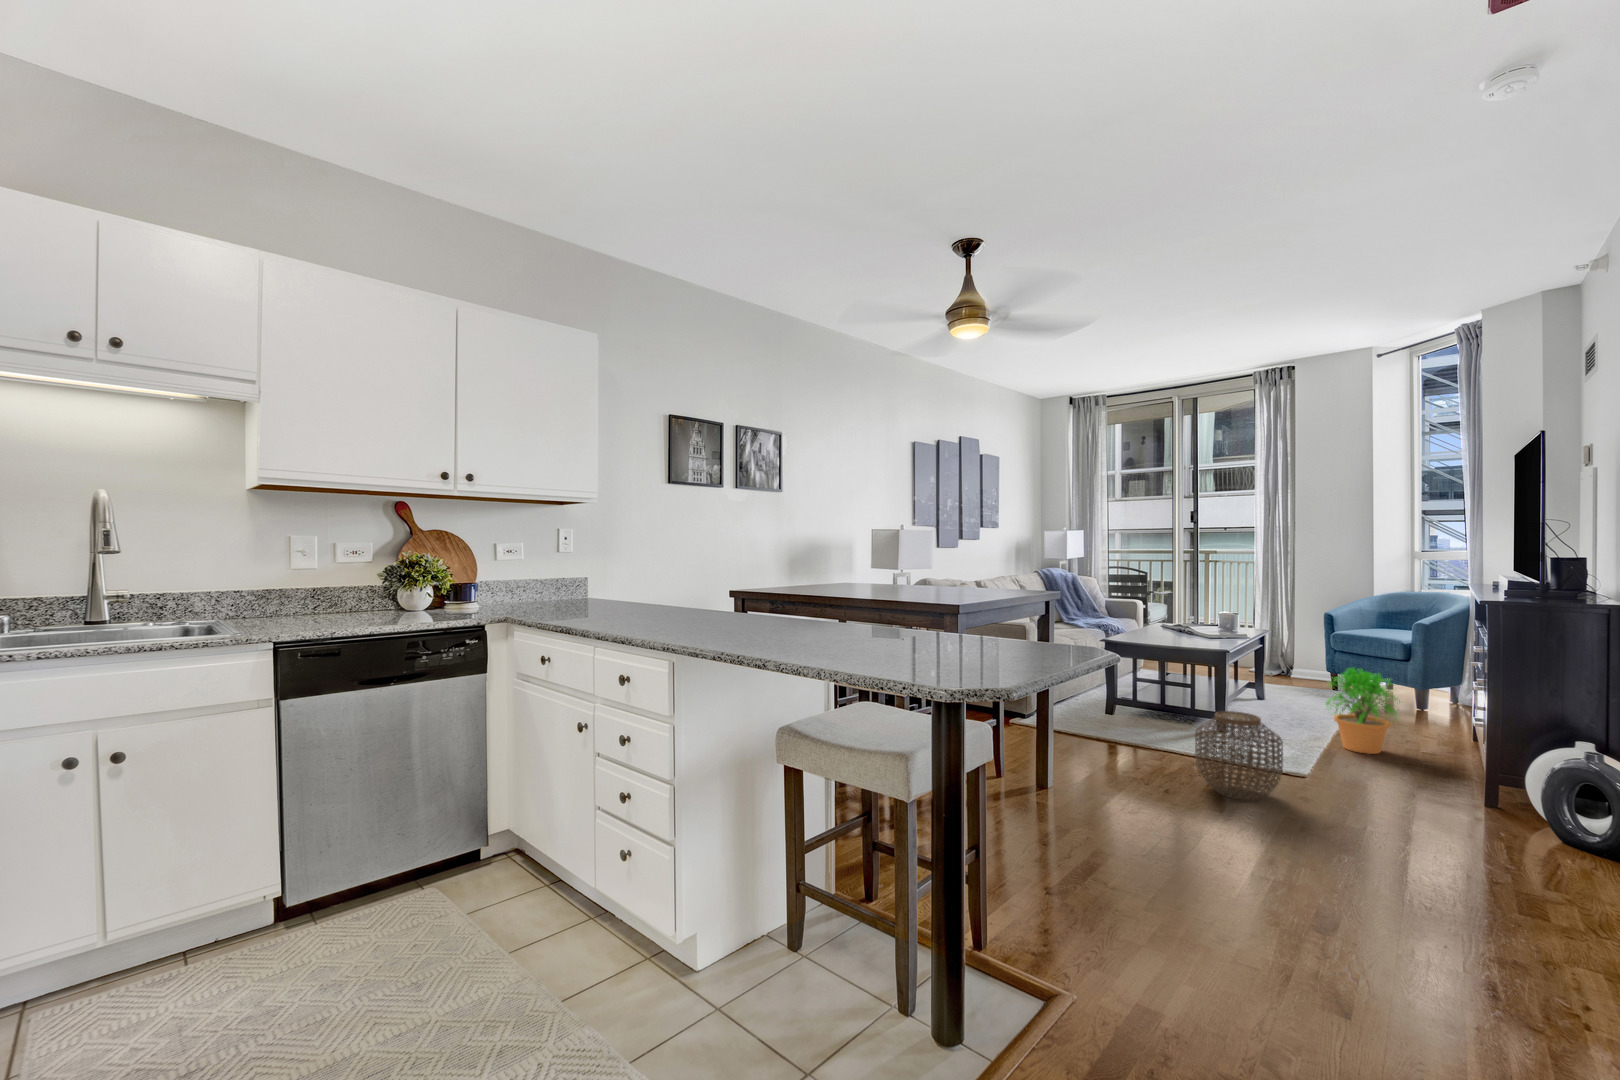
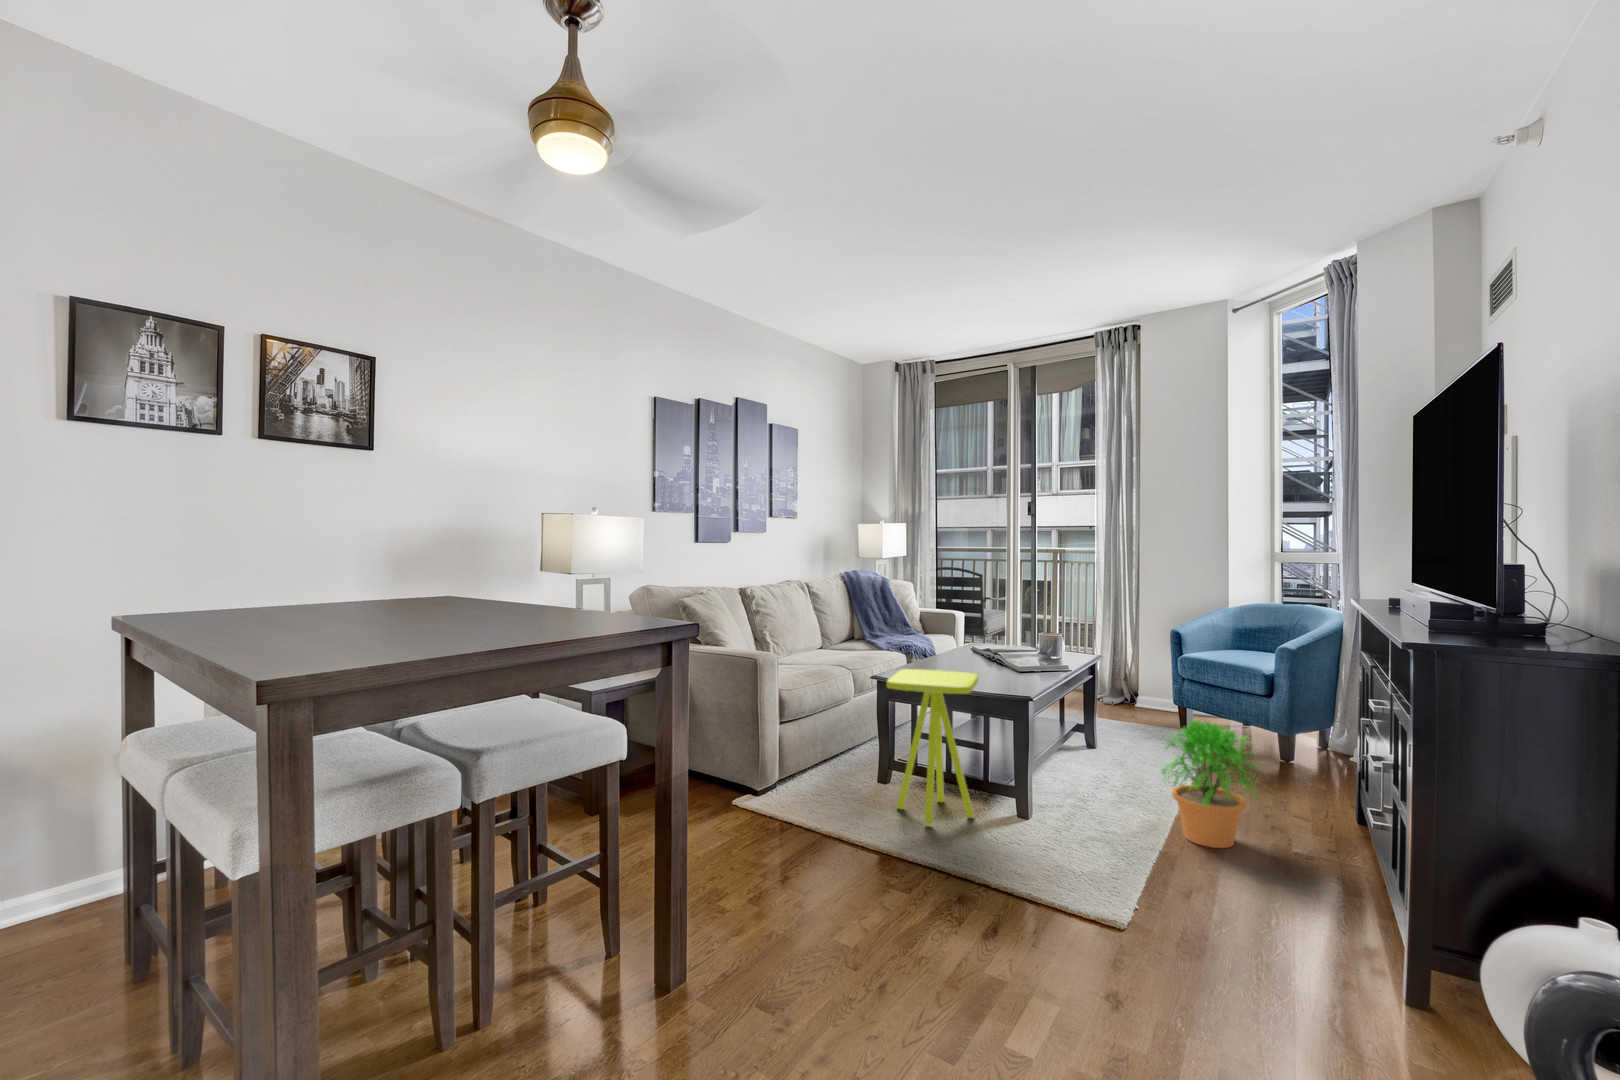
side table: none [1122,634,1185,736] -> present [887,669,978,825]
woven basket: present [1195,711,1283,801] -> none [944,817,1077,984]

